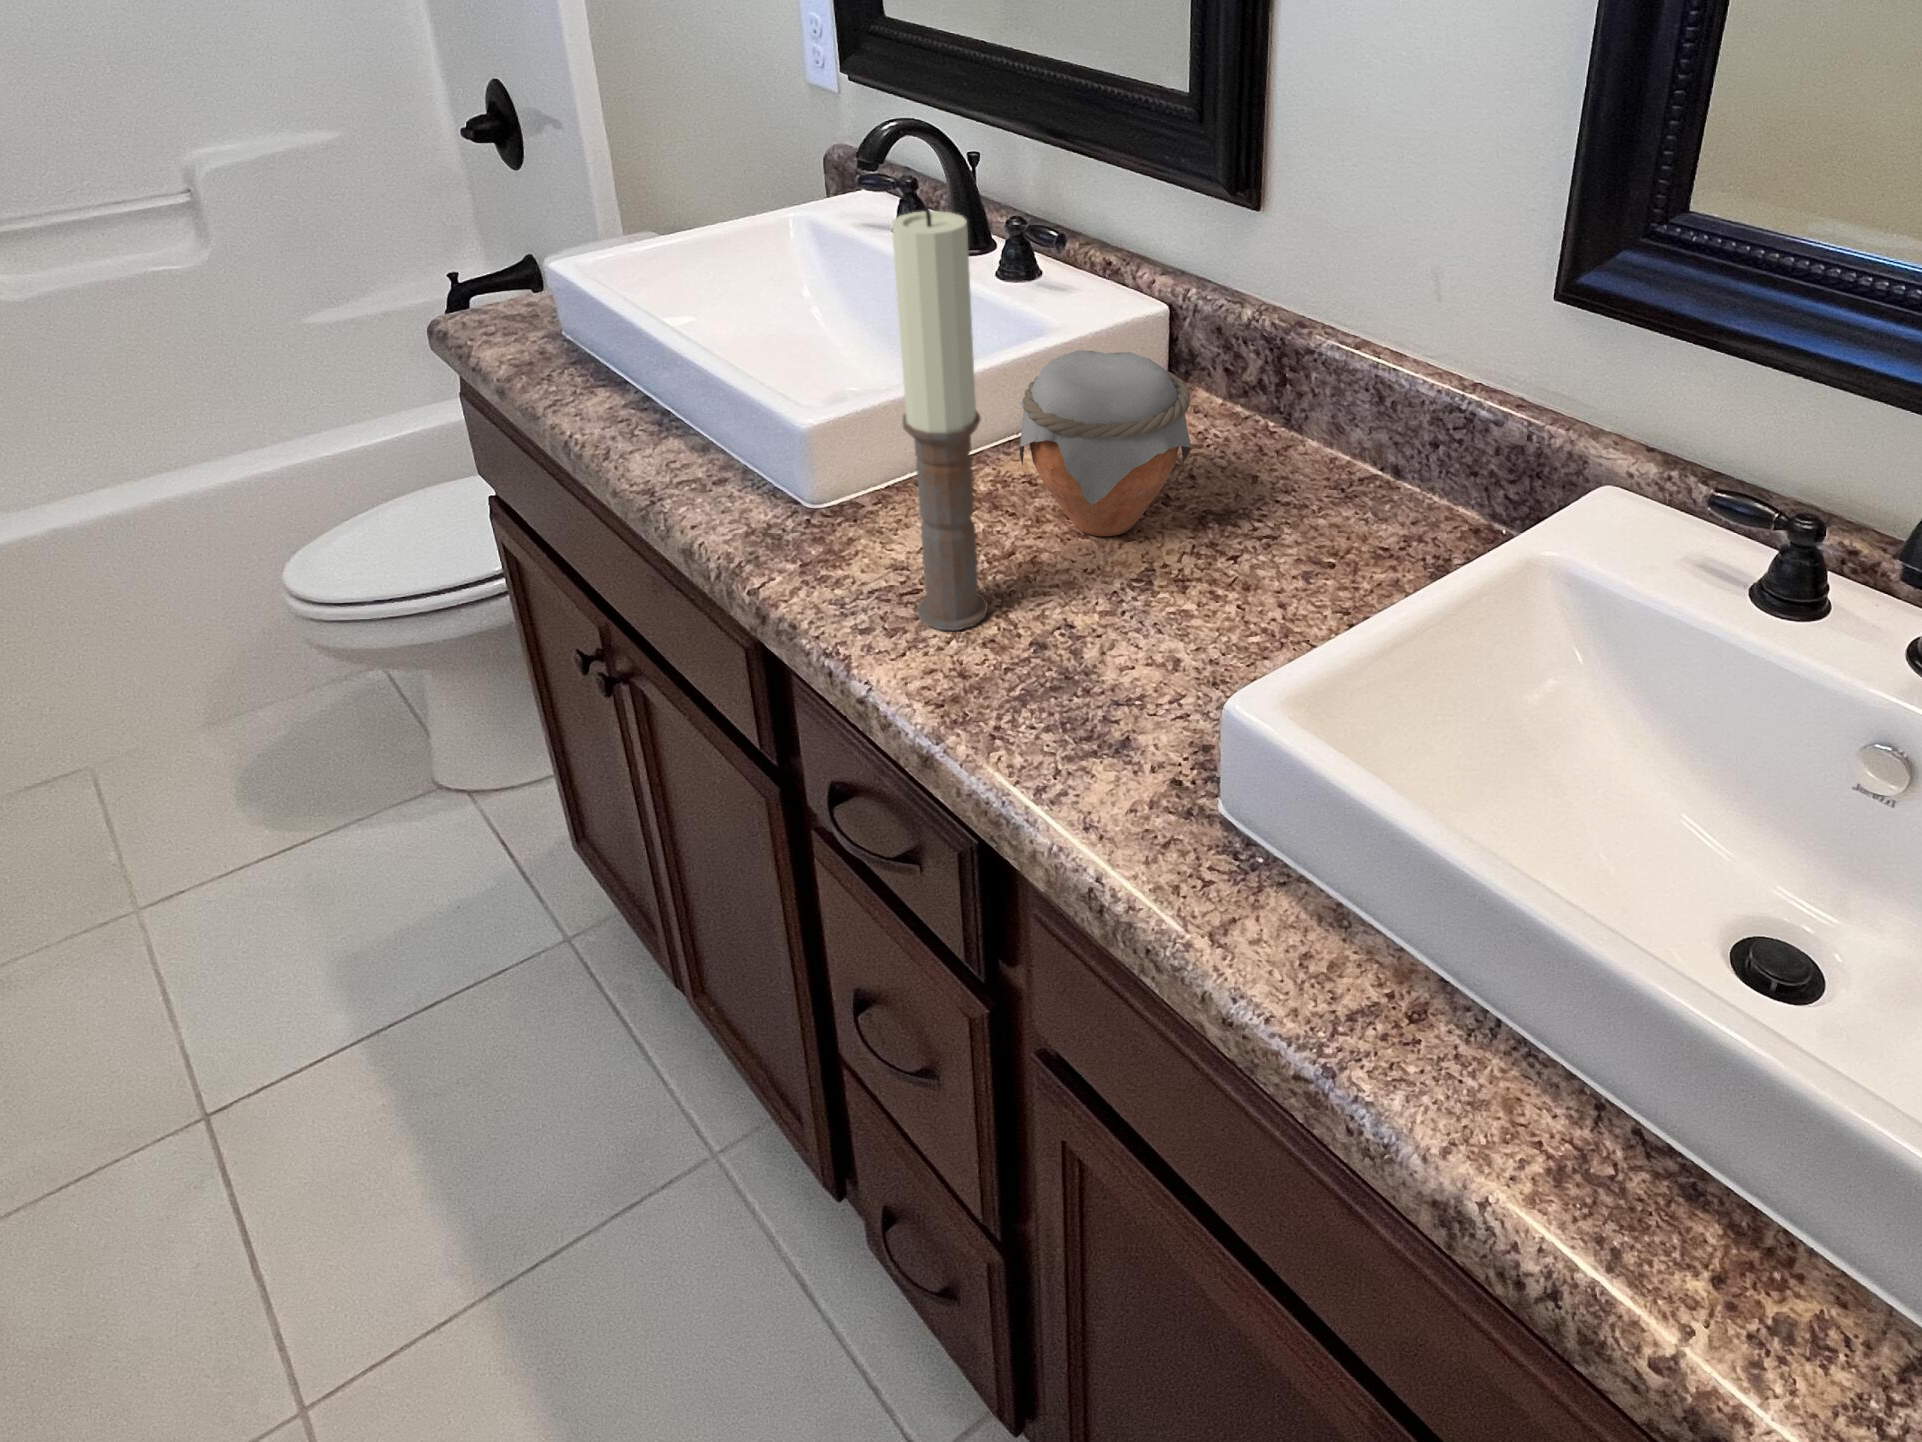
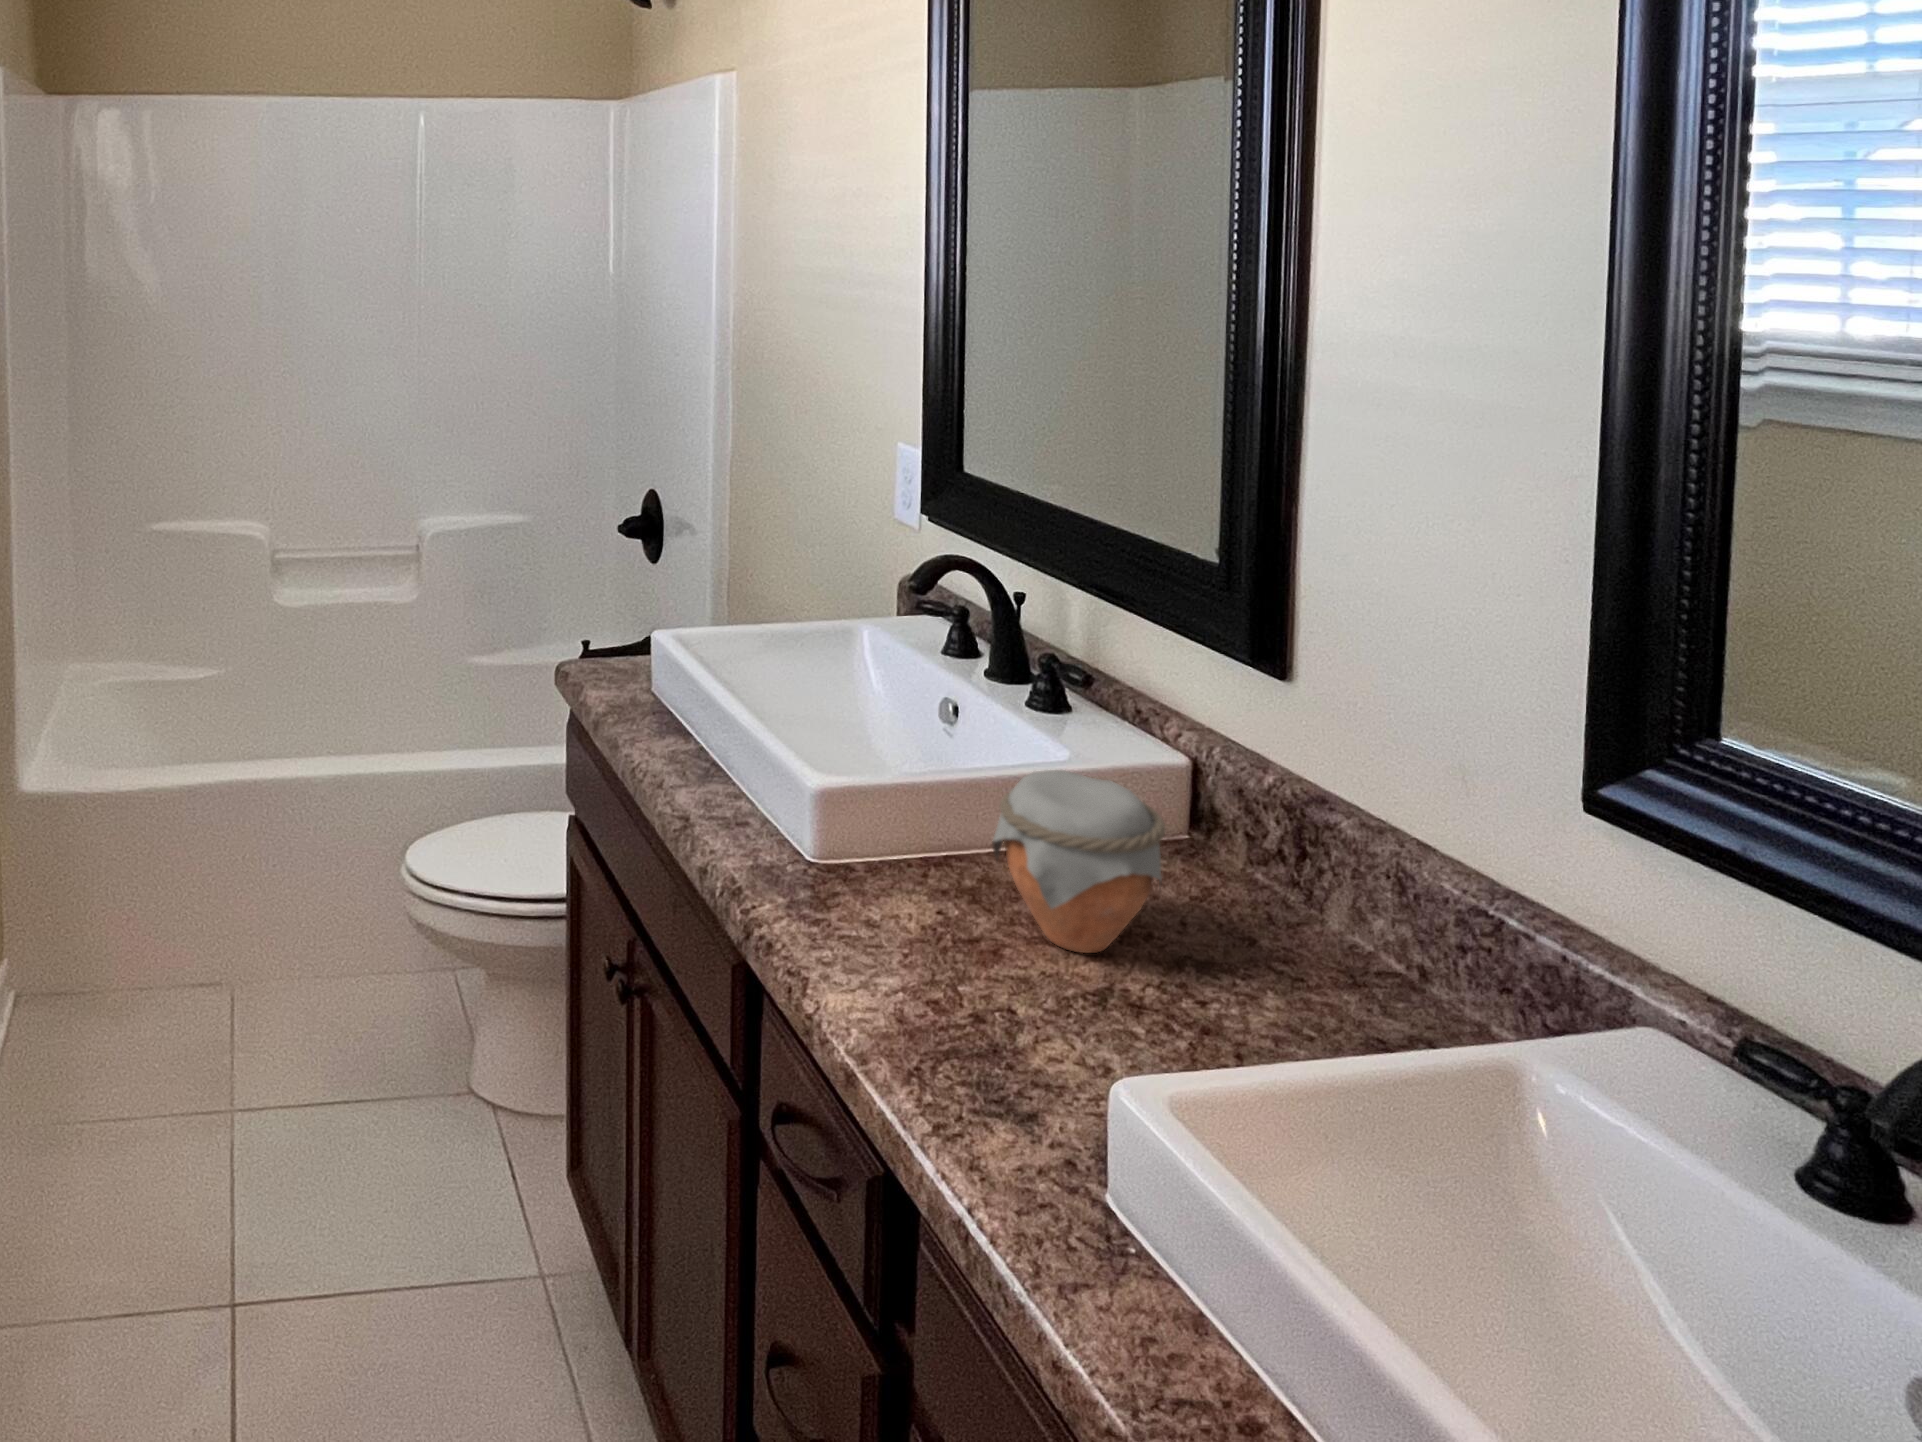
candle: present [892,206,988,630] -> none [875,618,944,986]

